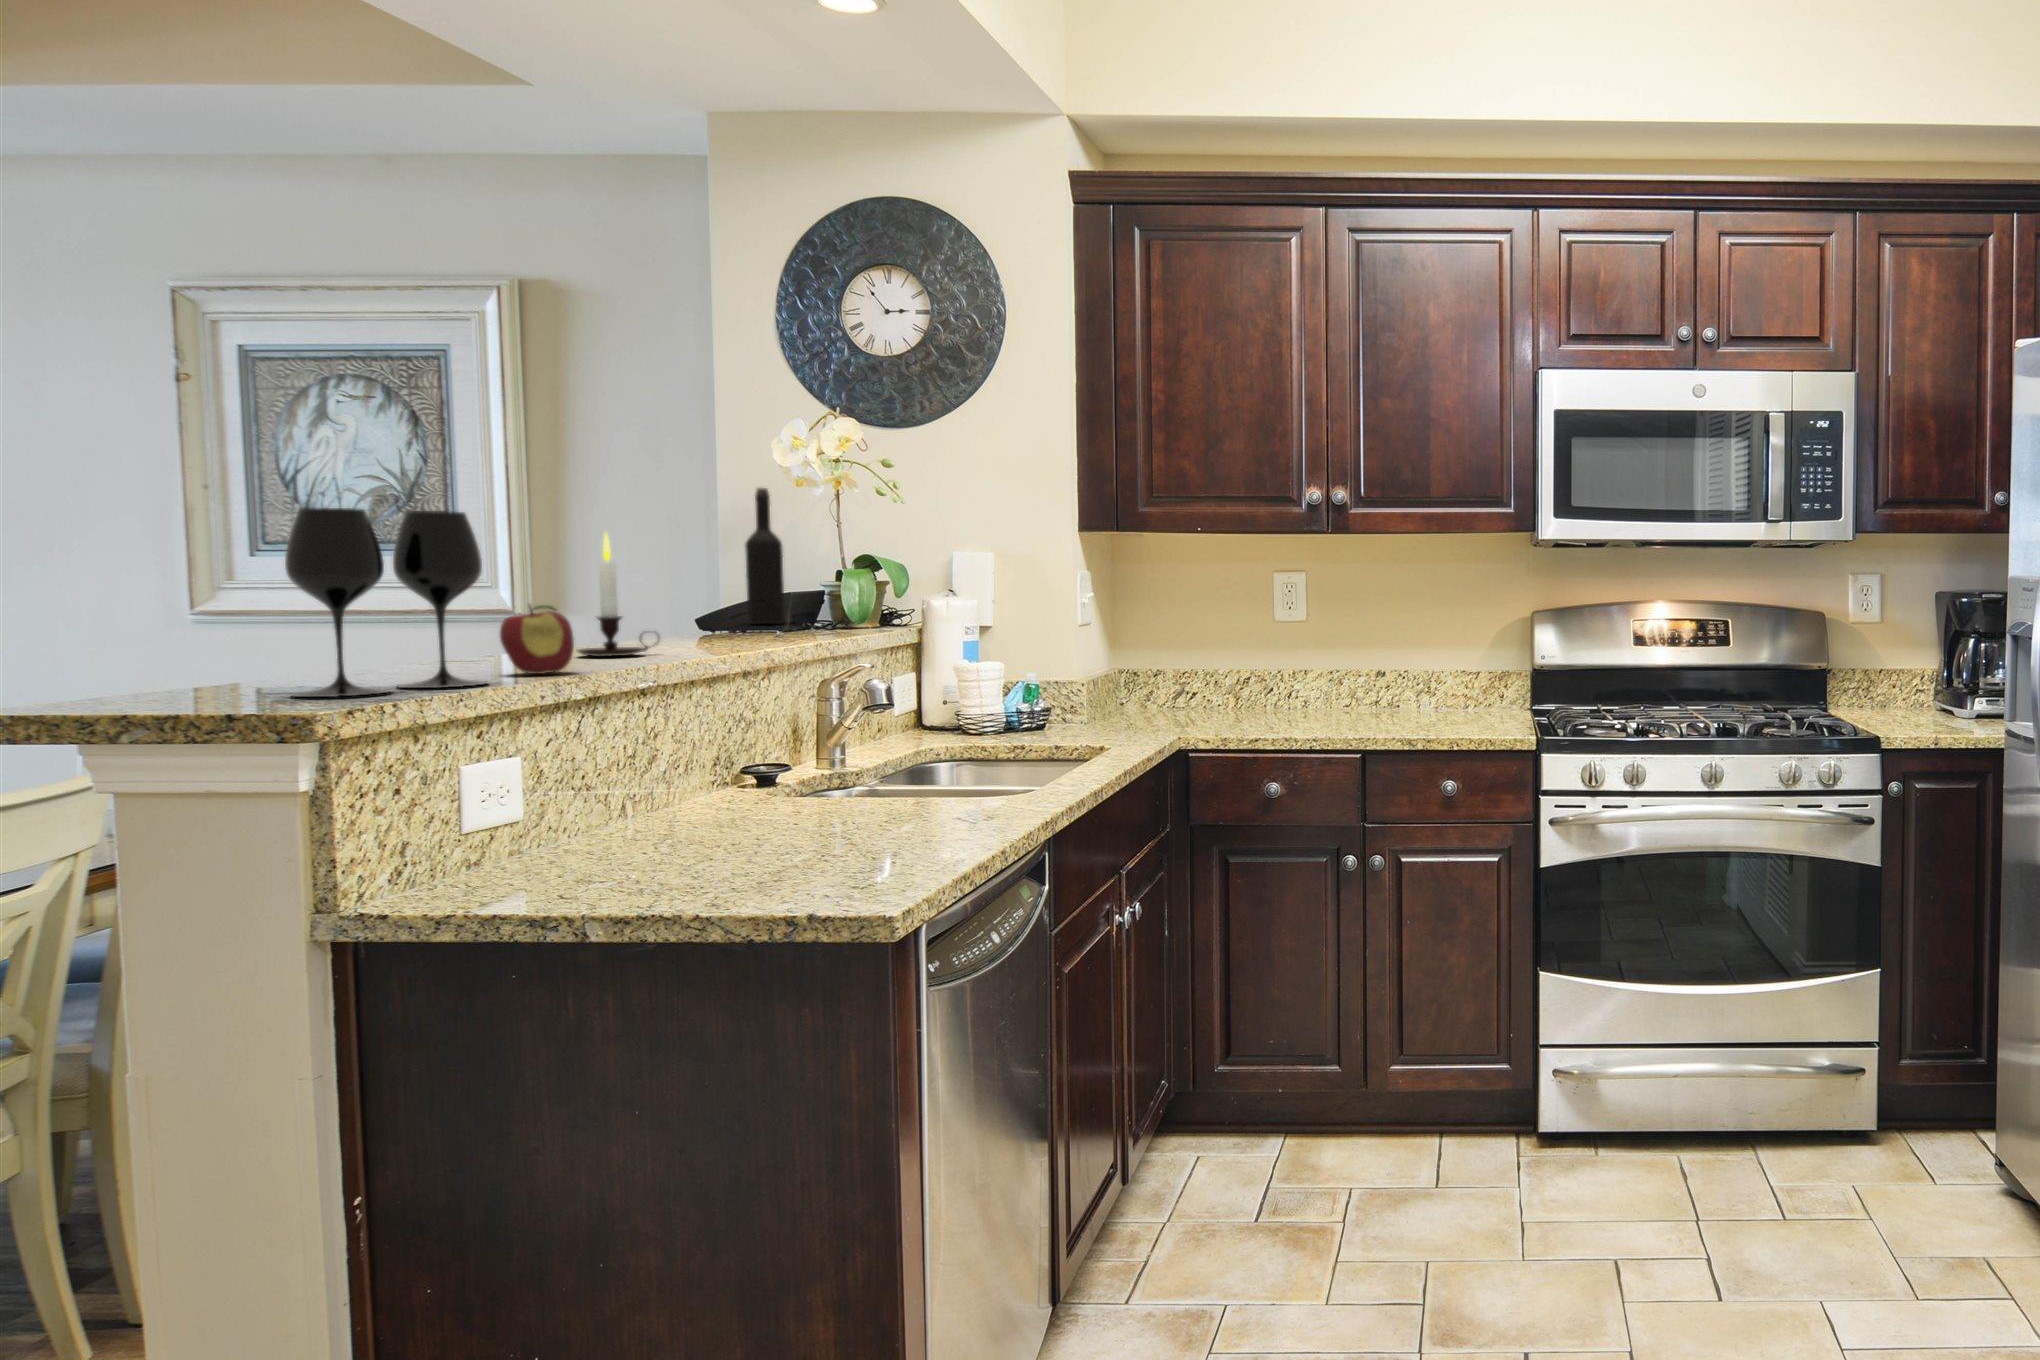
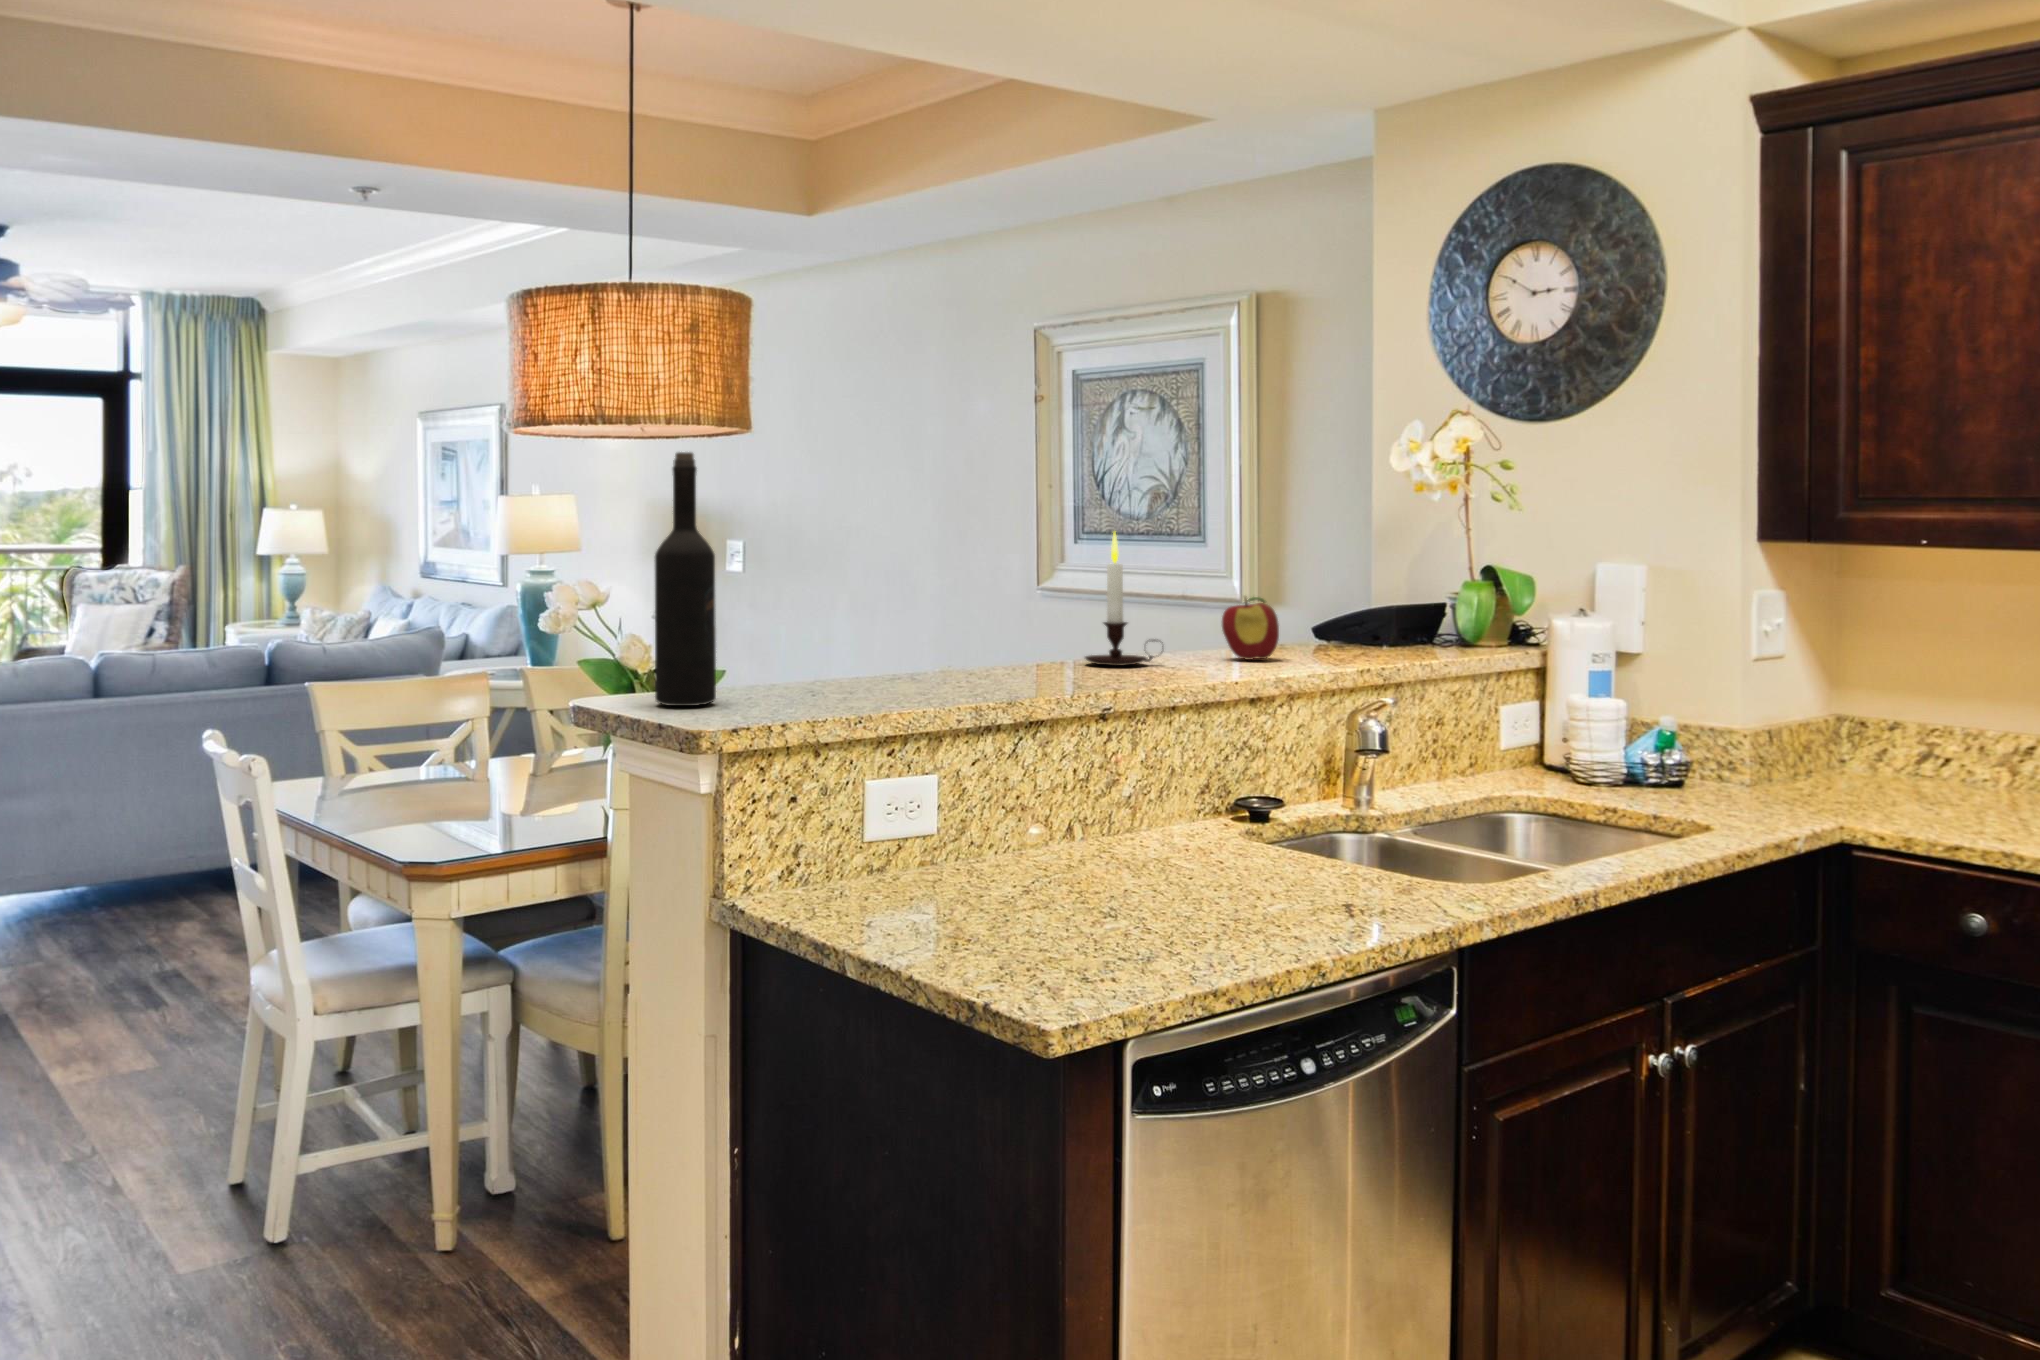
wine bottle: present [745,488,785,624] -> present [655,452,716,706]
wine glass: present [285,508,487,697] -> none [754,518,921,698]
apple: present [500,604,574,674] -> present [1222,596,1279,660]

